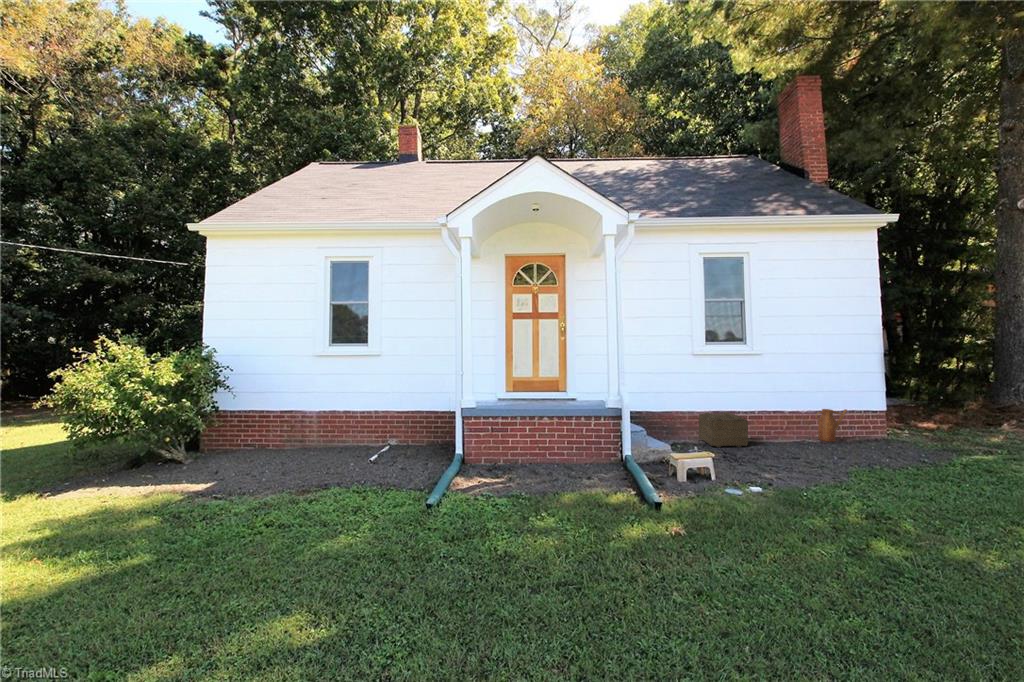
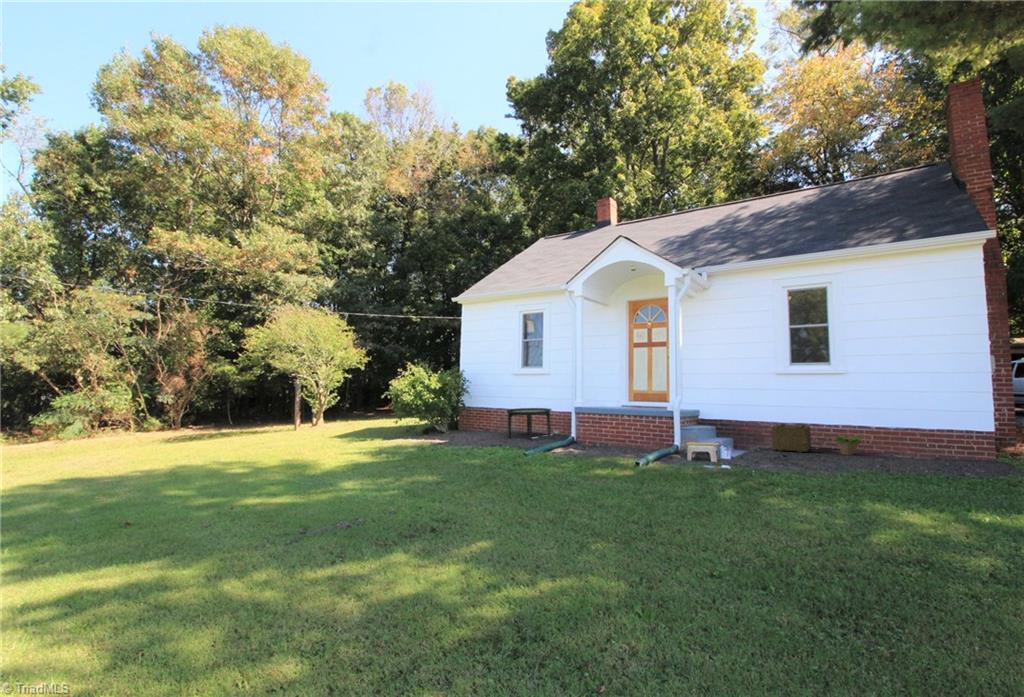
round table: none [327,406,405,463] -> present [507,408,551,440]
watering can: present [816,409,847,442] -> none [897,425,935,457]
decorative plant: none [758,421,799,445] -> present [834,435,862,455]

